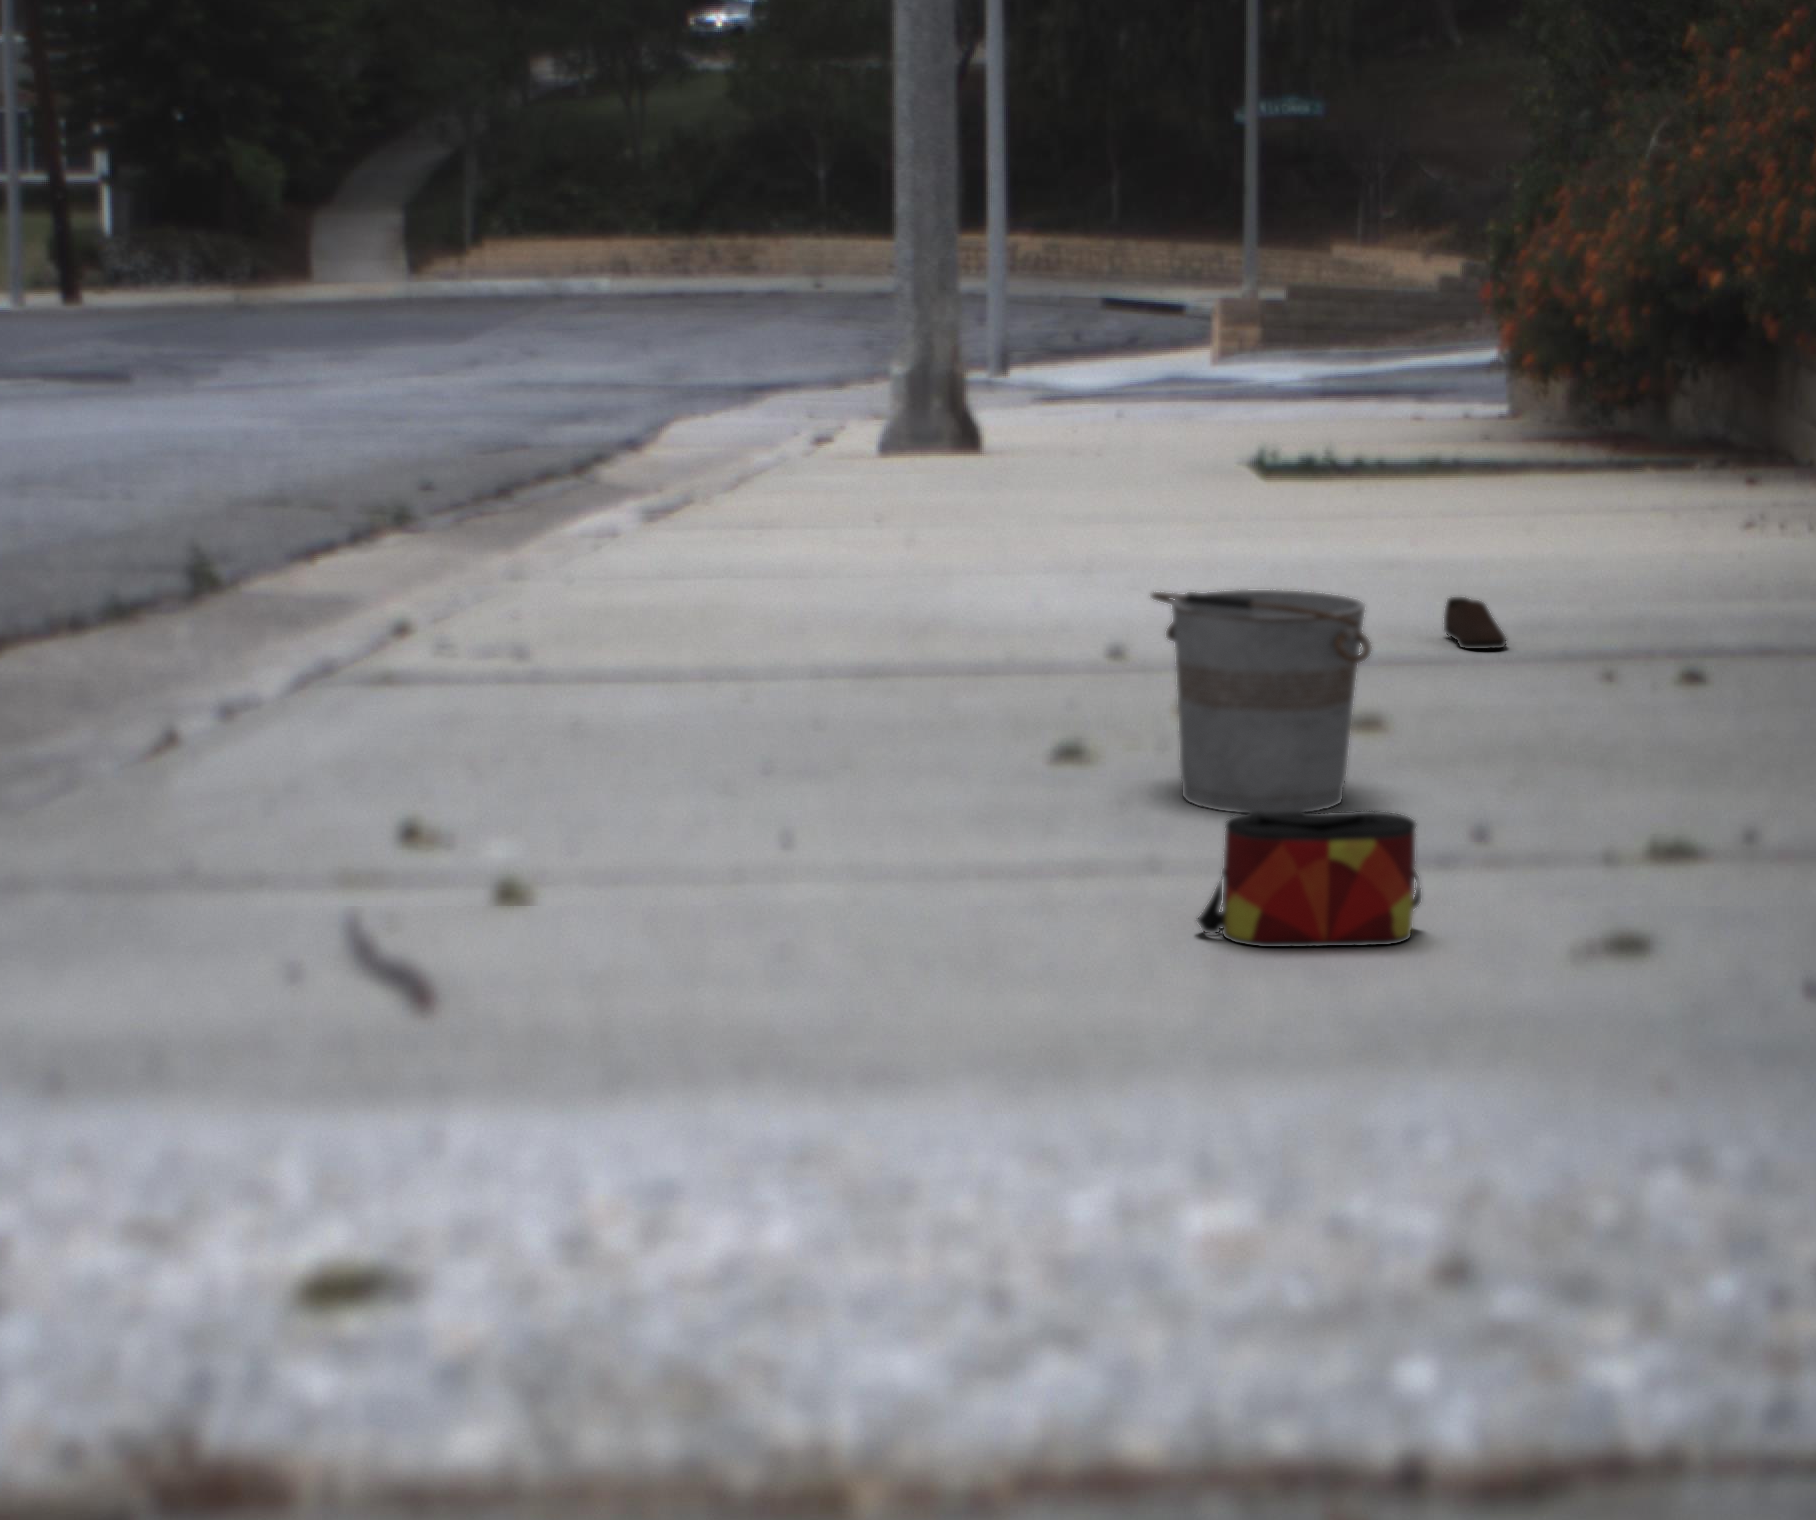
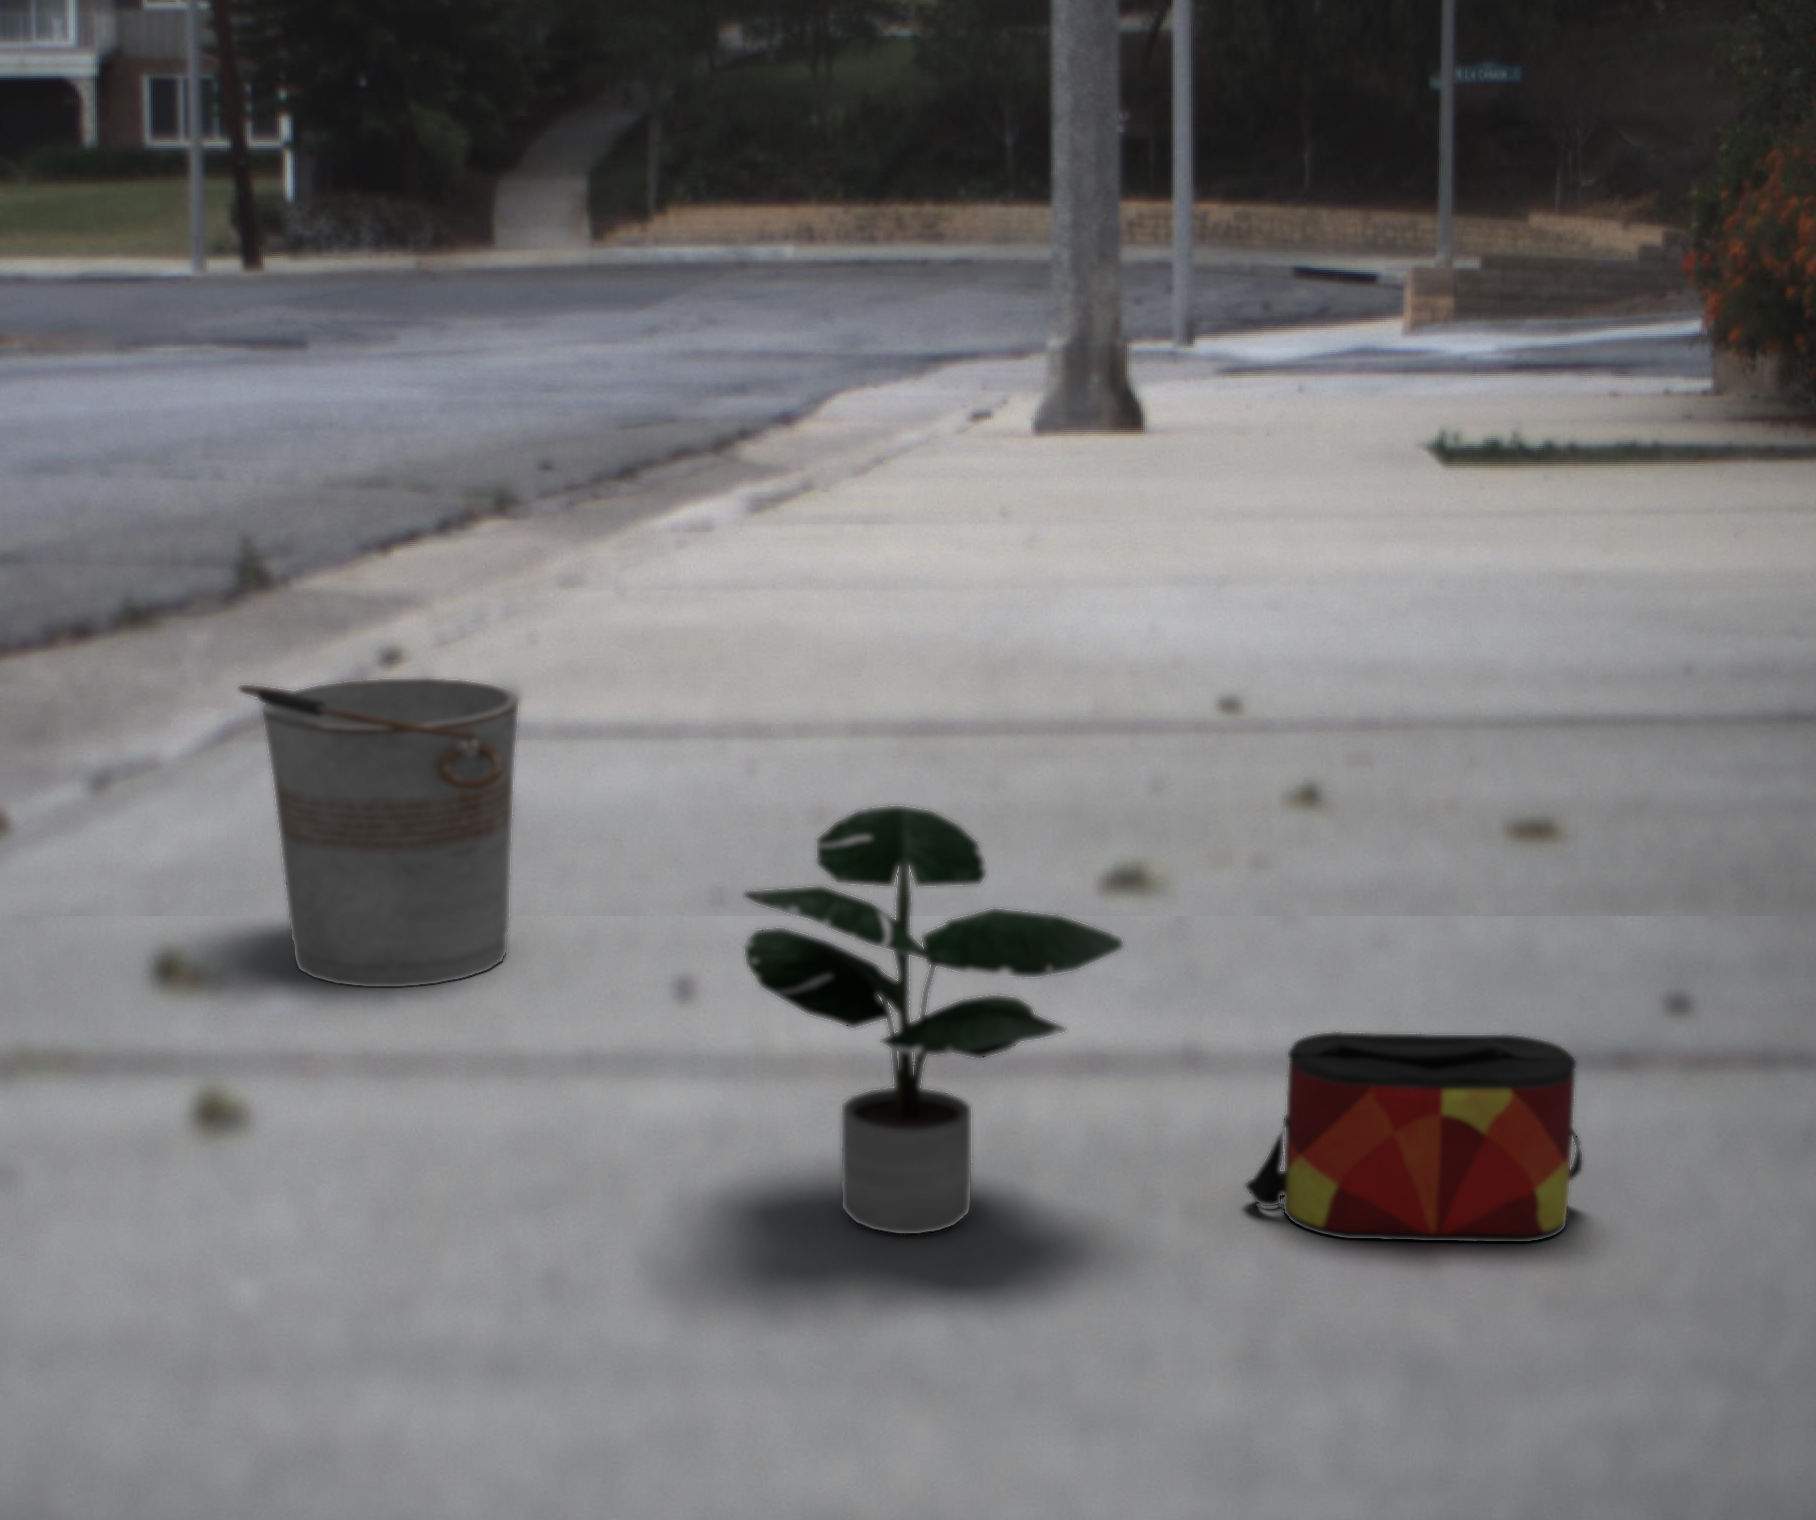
bucket: present [1151,590,1372,814] -> present [238,678,518,987]
shoe: present [1444,597,1506,649] -> none [1632,633,1711,700]
potted plant: none [851,665,1117,953] -> present [745,806,1123,1234]

